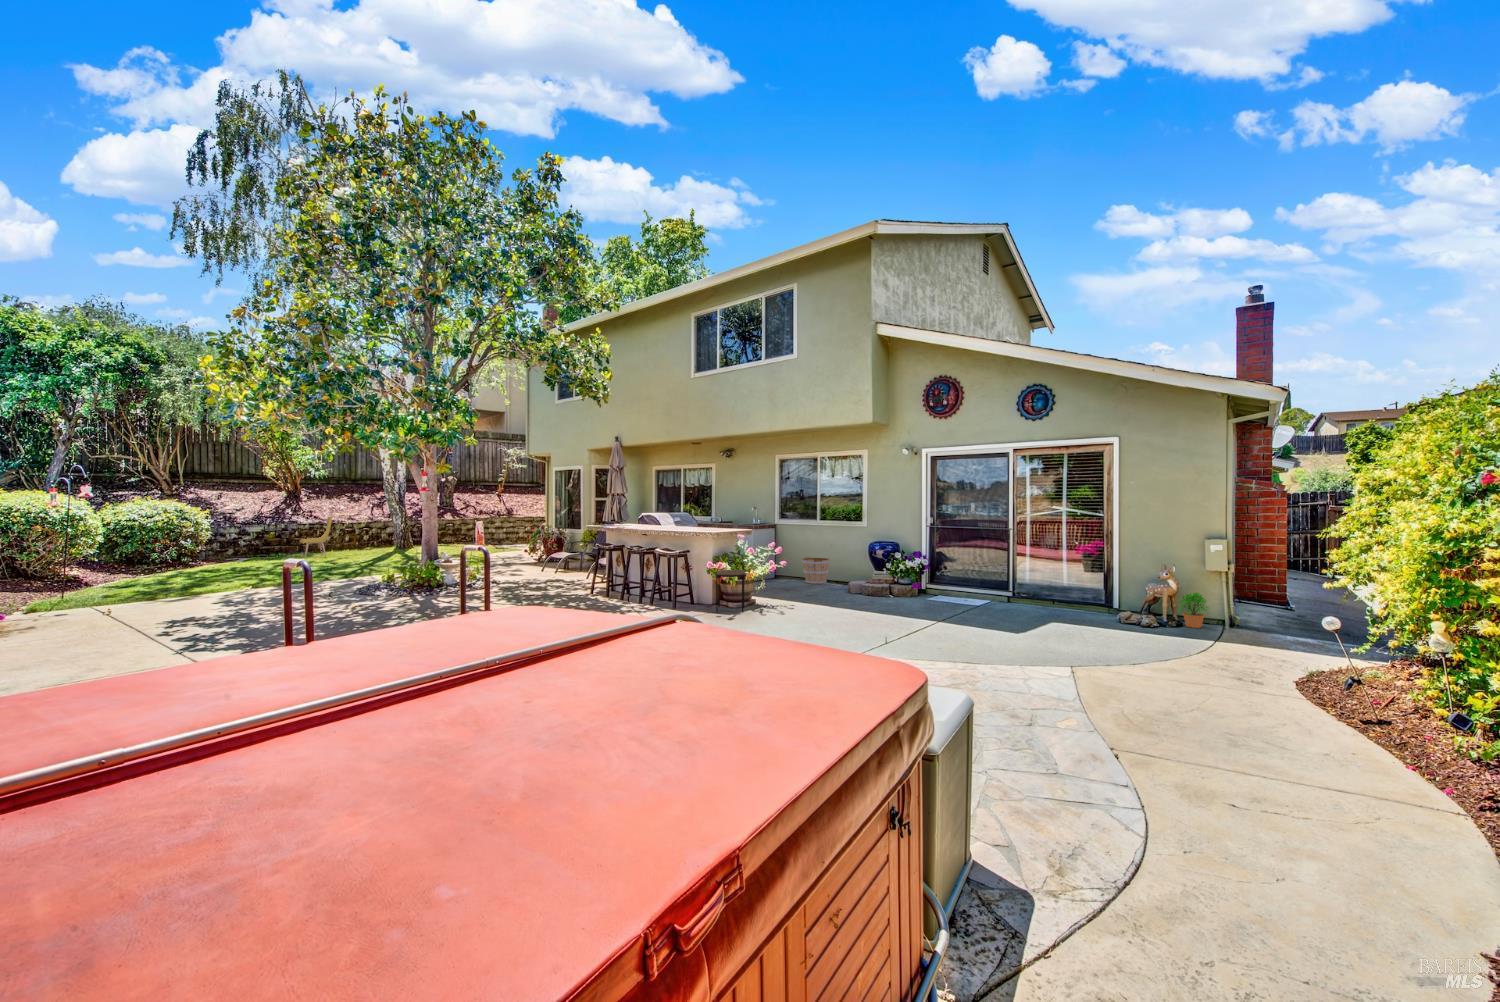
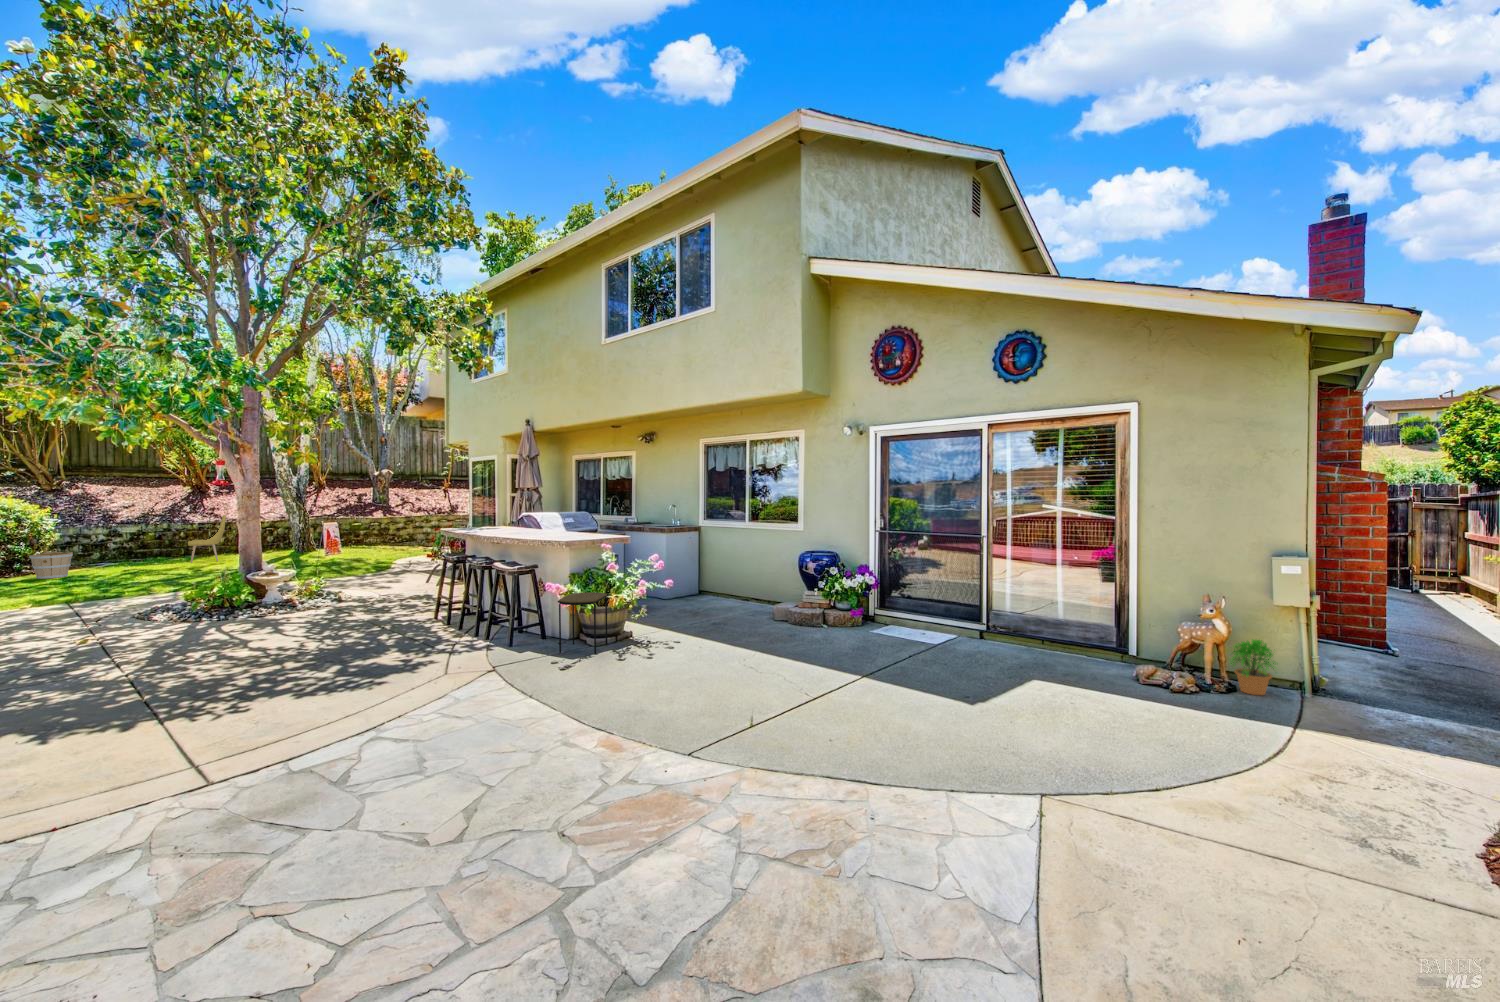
wooden bucket: present [801,557,830,584] -> present [30,552,73,579]

